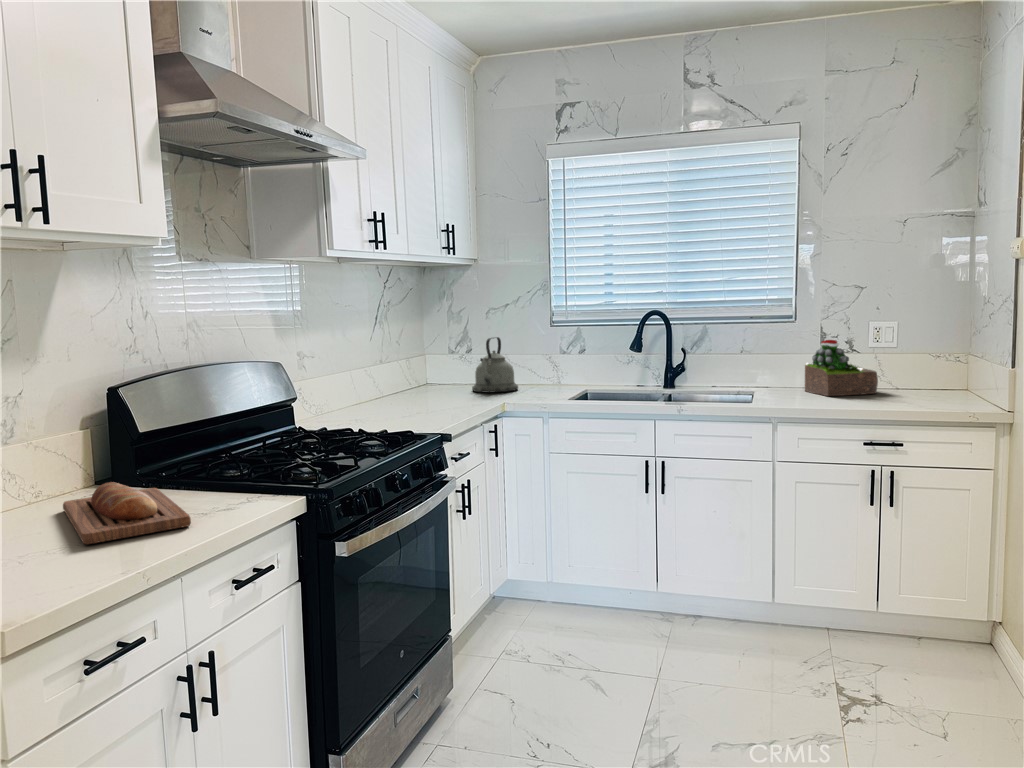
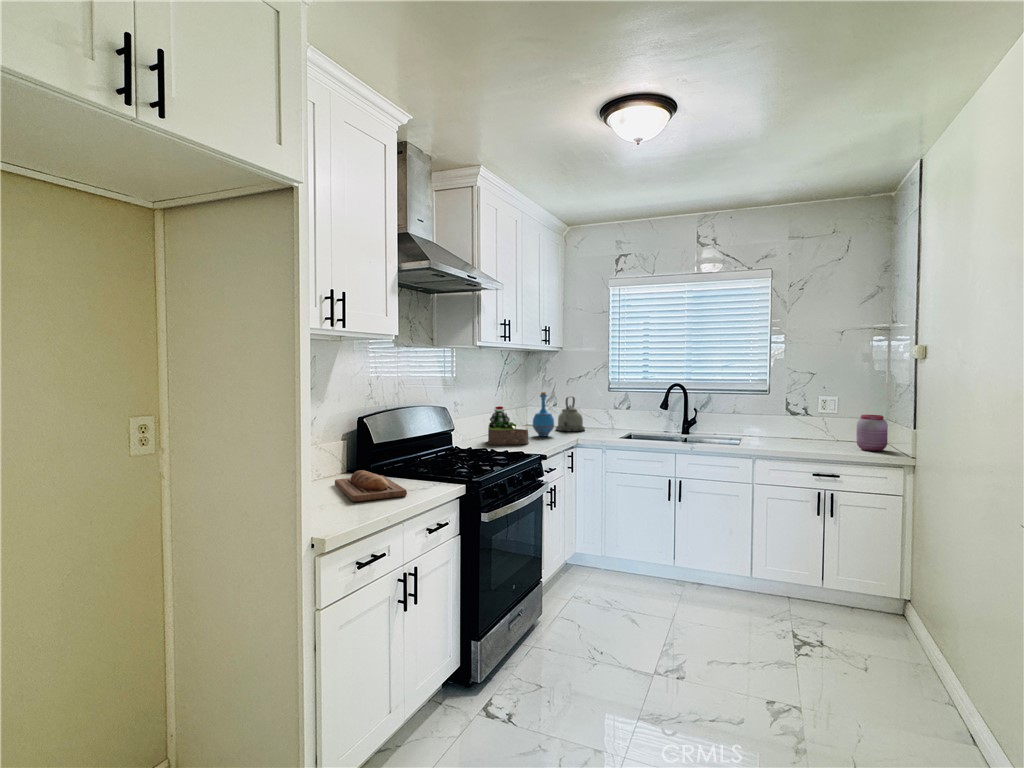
bottle: none [433,332,468,402] -> present [533,392,554,436]
succulent plant: present [805,340,878,396] -> present [488,406,529,445]
jar: none [924,349,969,403] -> present [856,415,888,451]

